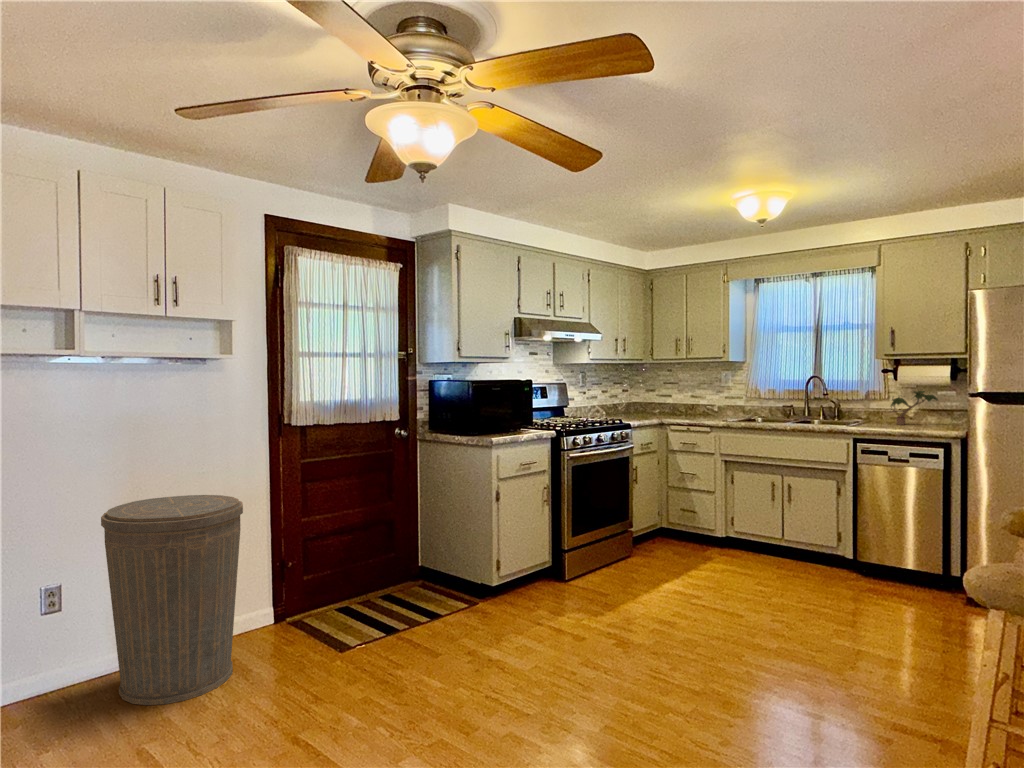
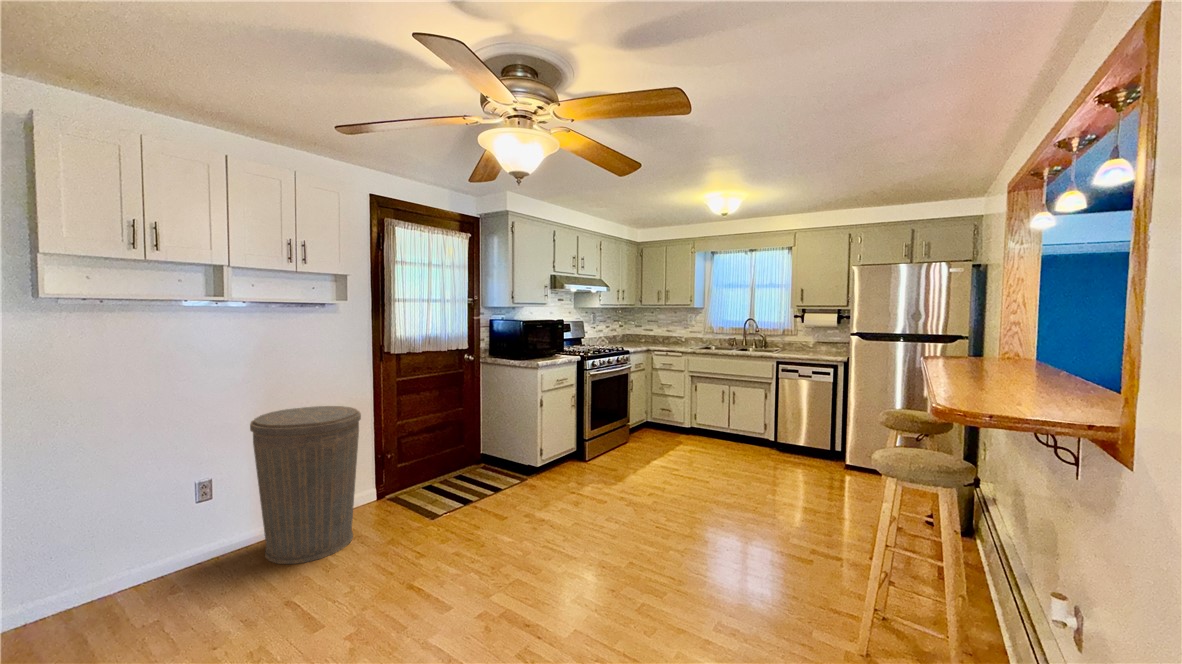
potted plant: present [890,391,938,425] -> none [795,328,832,352]

